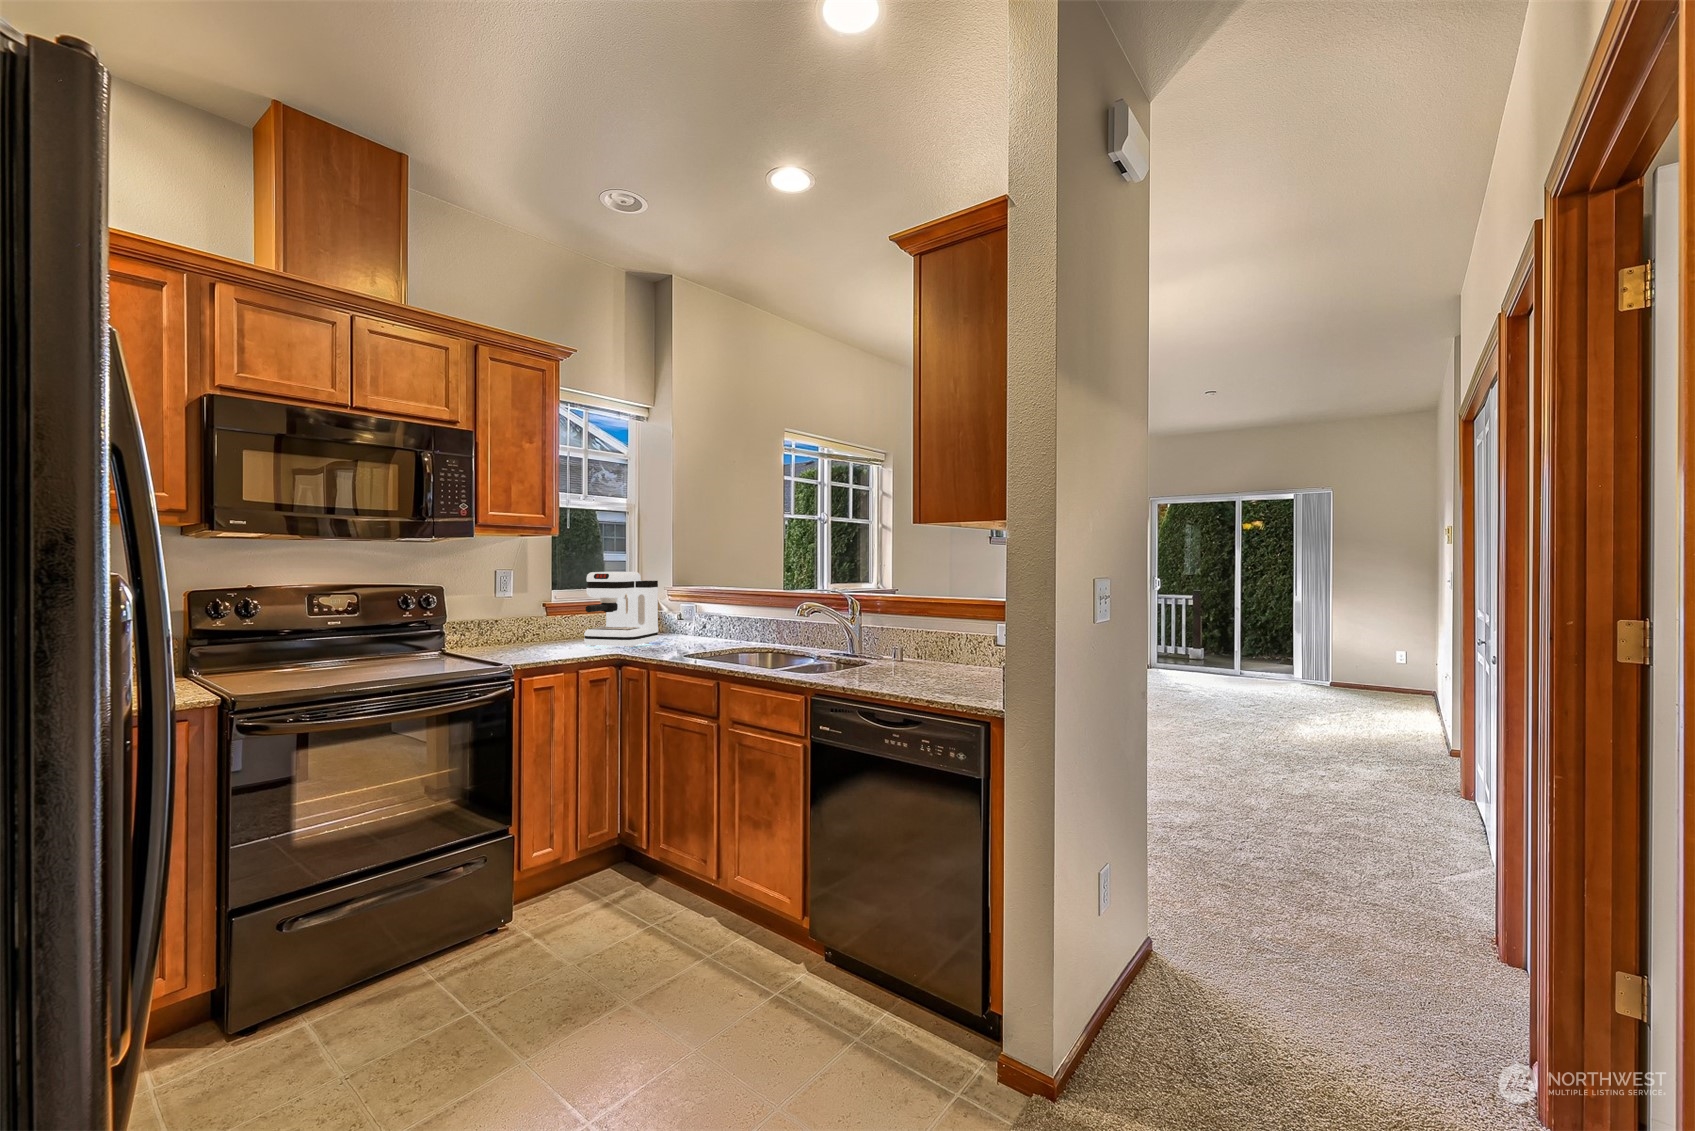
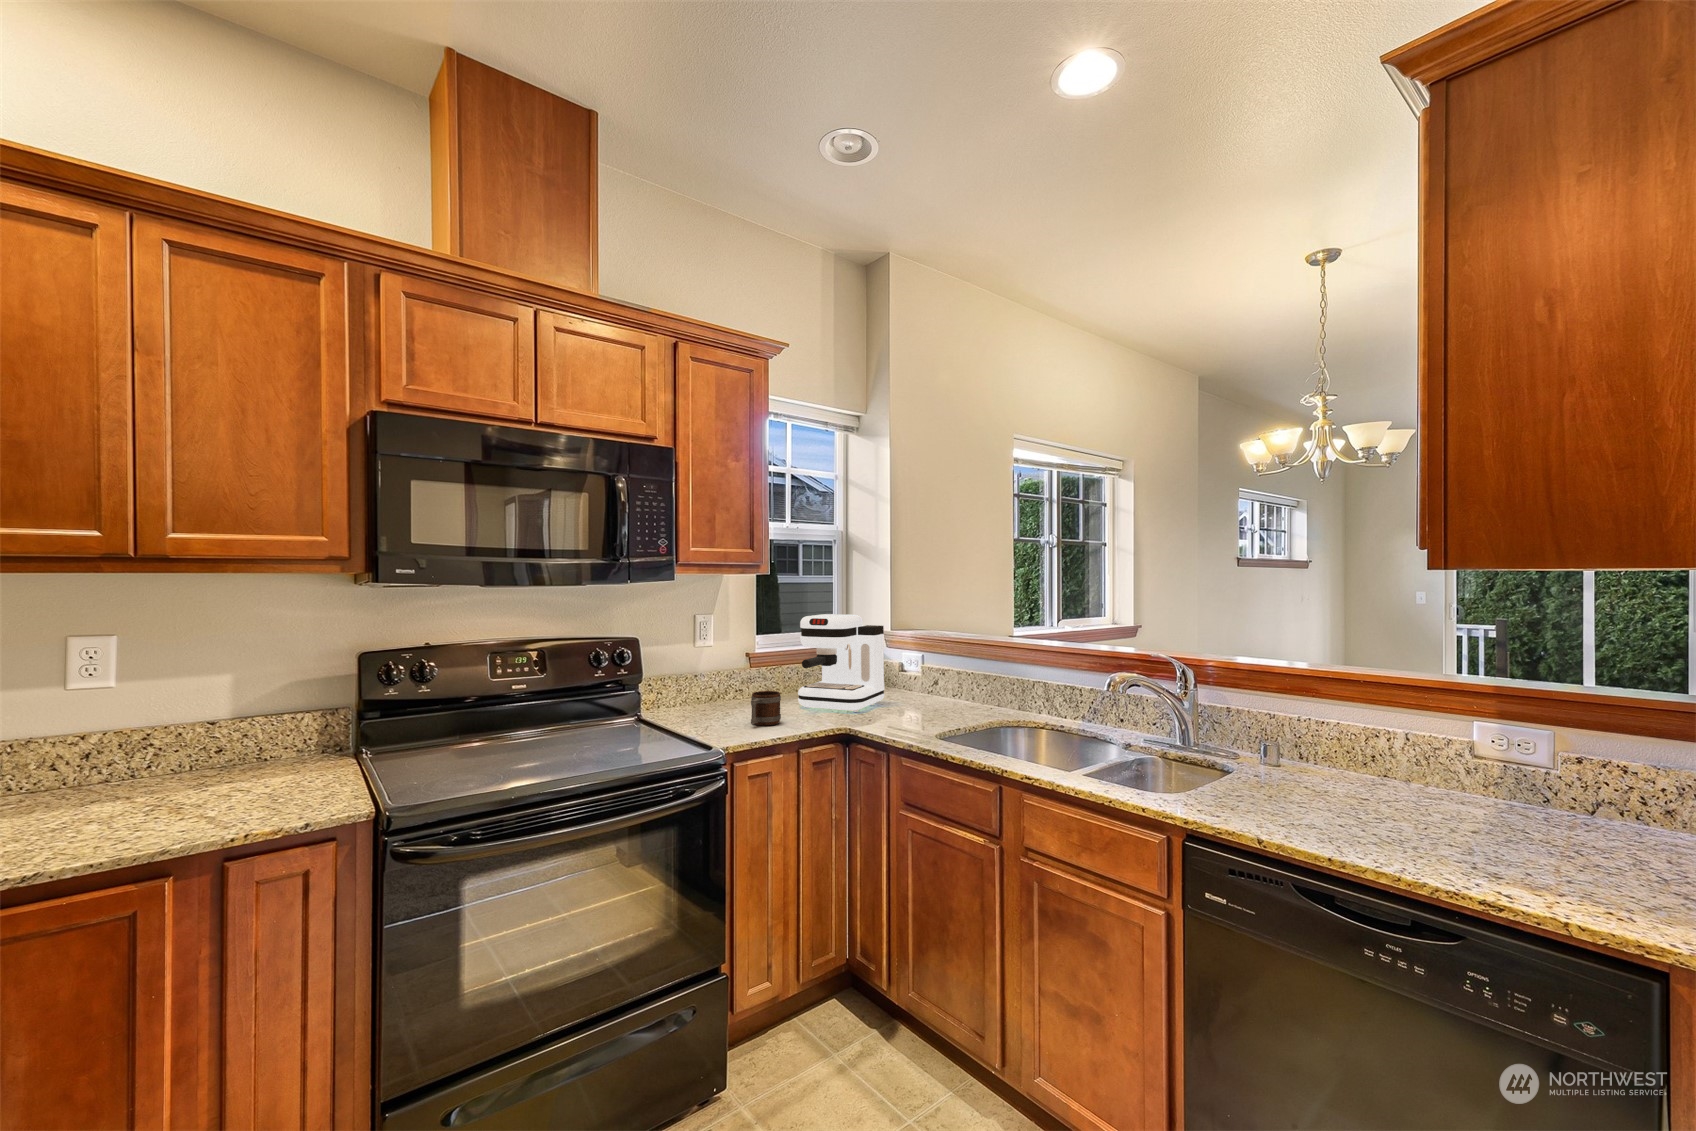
mug: none [539,629,565,655] -> present [751,691,781,725]

